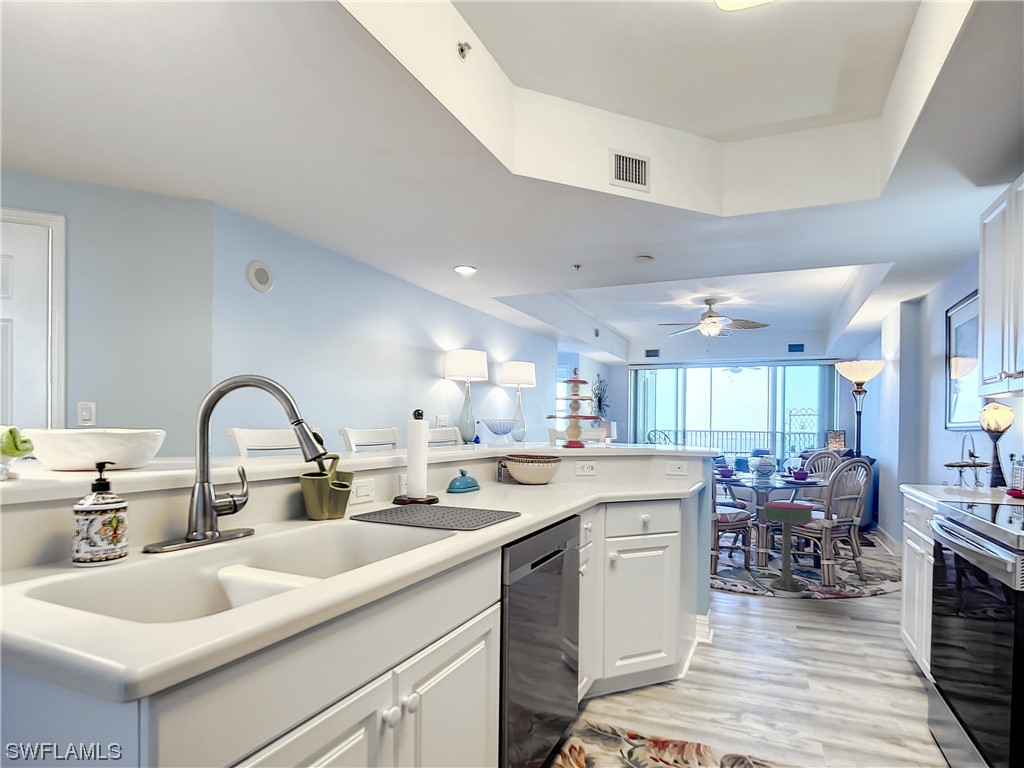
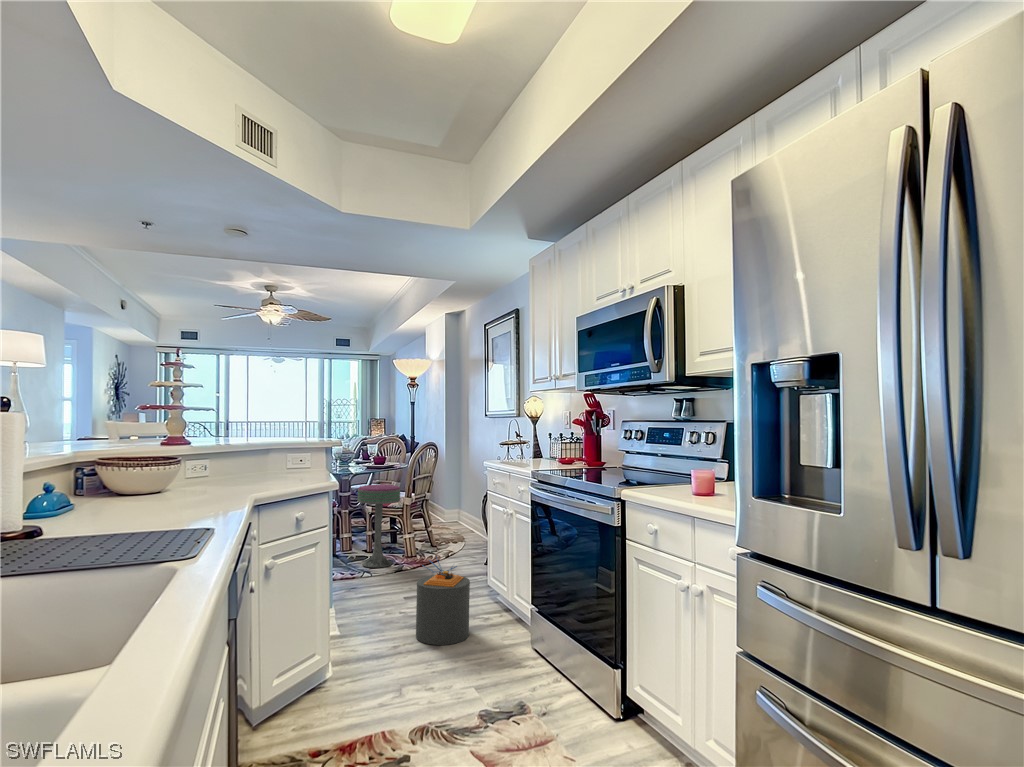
trash can: none [785,584,851,689] -> present [416,557,470,645]

